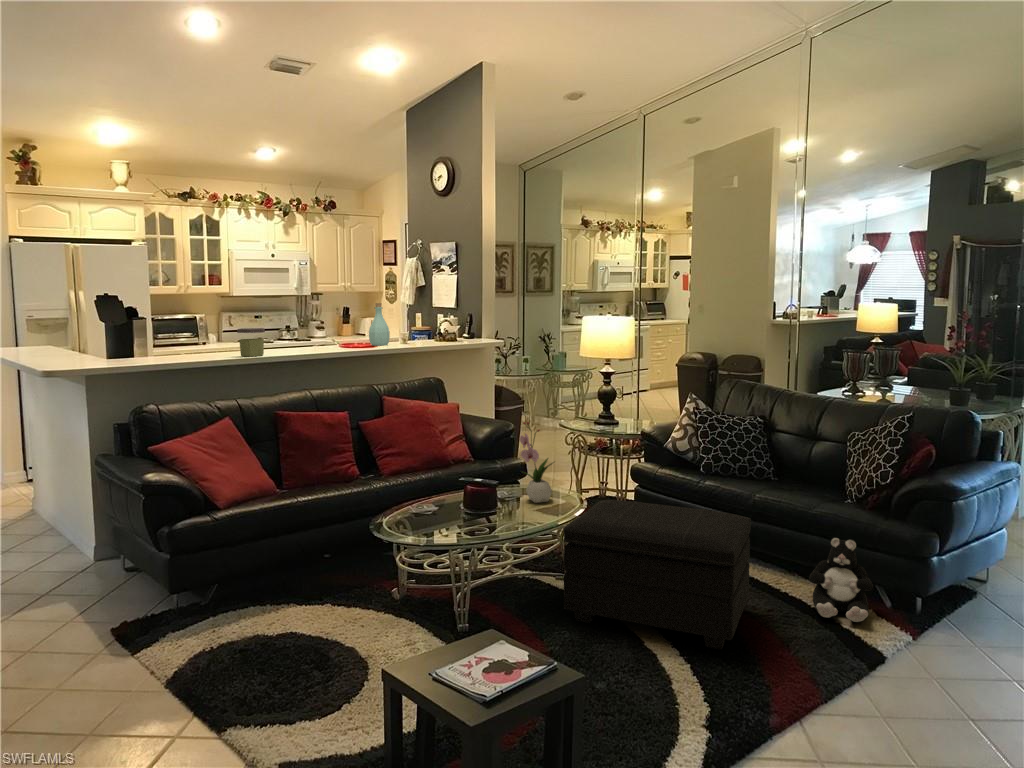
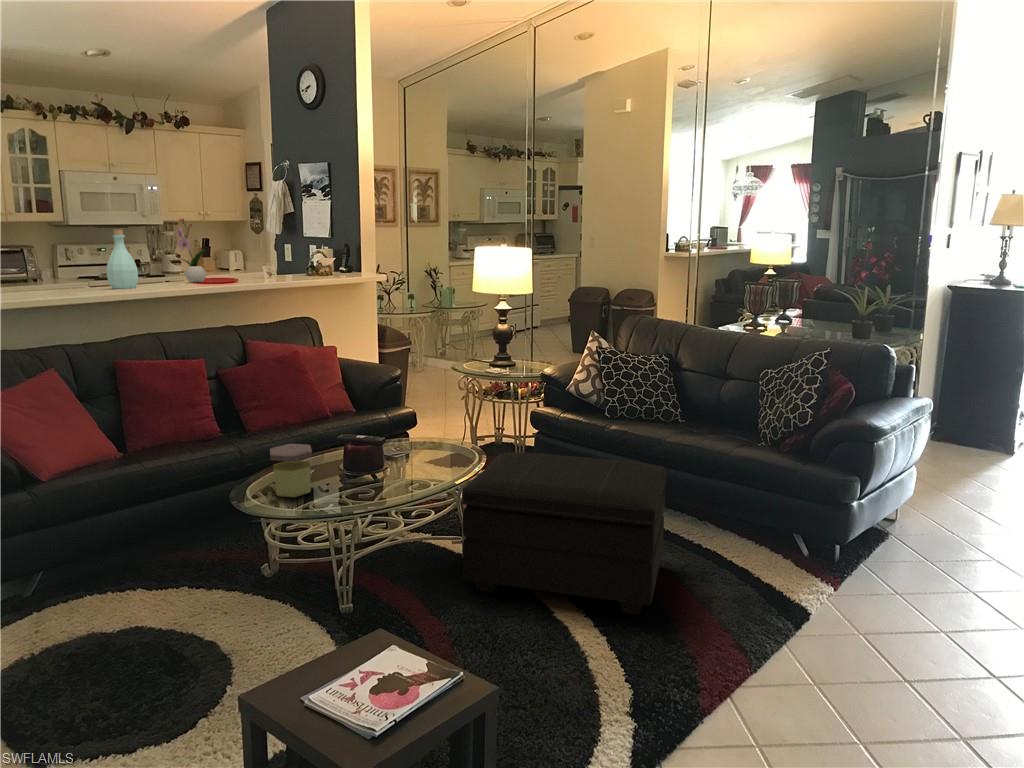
bottle: present [369,303,390,346] -> present [106,229,138,289]
jar: present [237,328,265,357] -> present [270,444,312,497]
flower arrangement: present [520,422,553,503] -> present [177,219,207,282]
plush toy: present [809,537,873,622] -> none [723,483,788,572]

